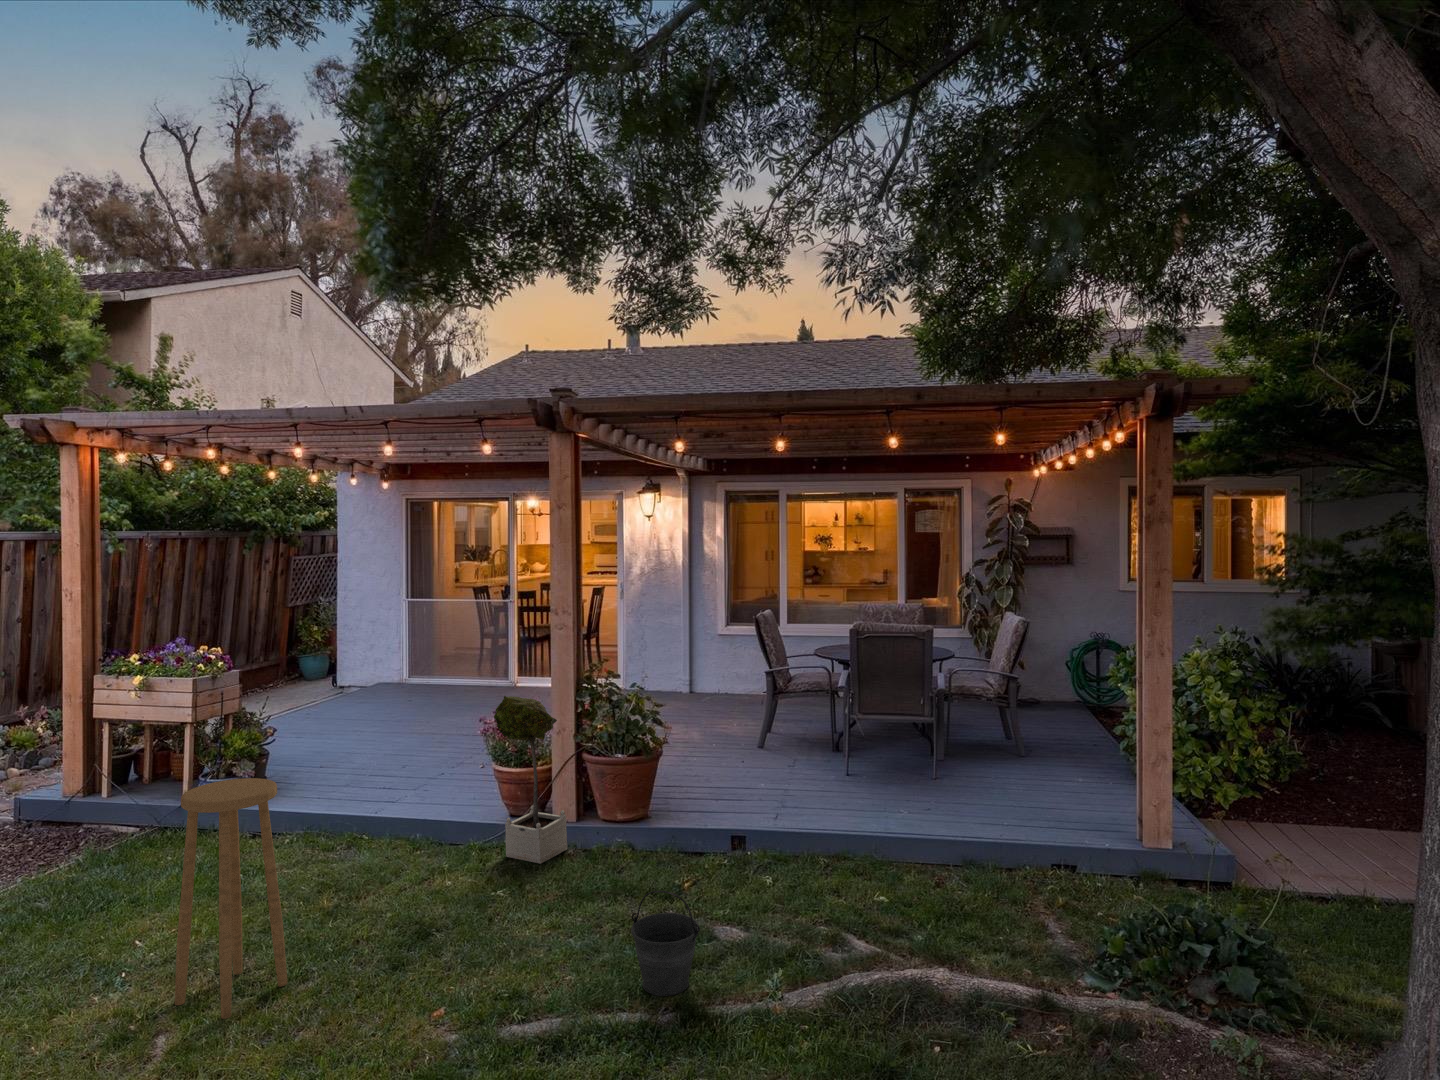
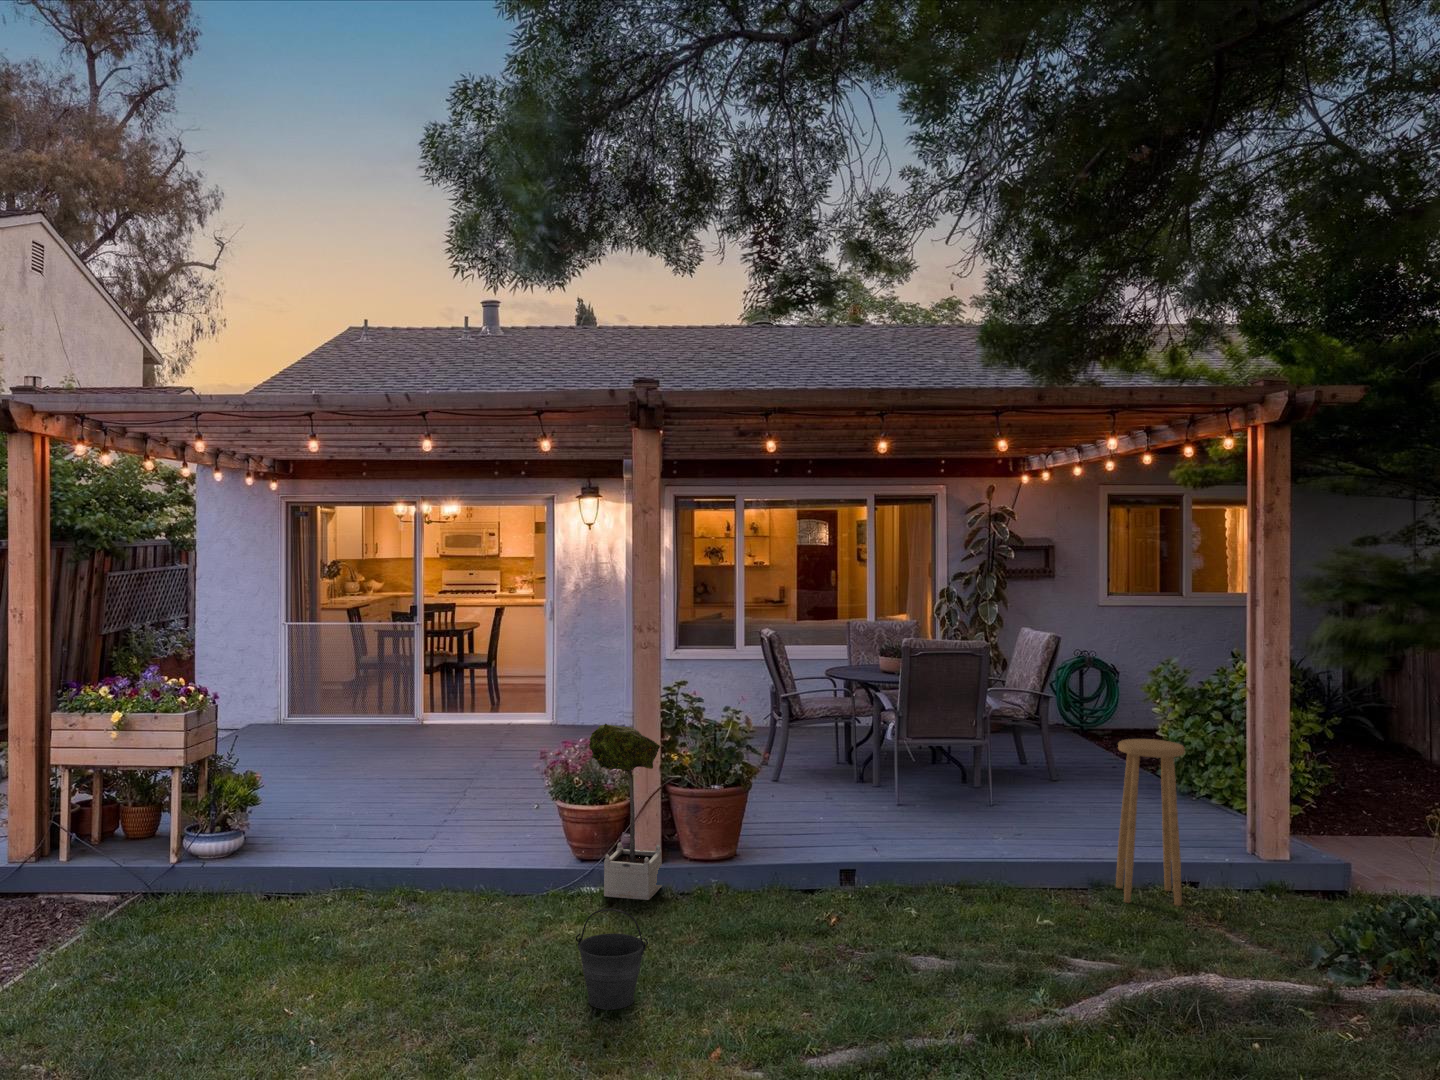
stool: present [175,778,288,1019] -> present [1116,739,1185,906]
bucket: present [631,891,700,996] -> present [576,909,648,1010]

